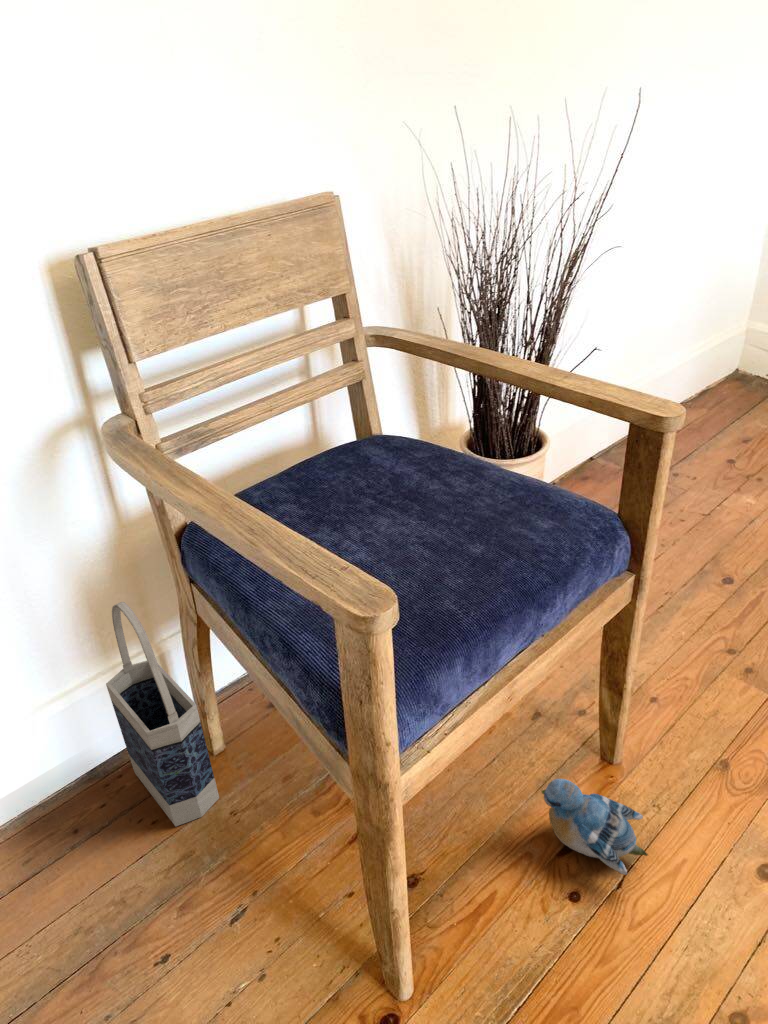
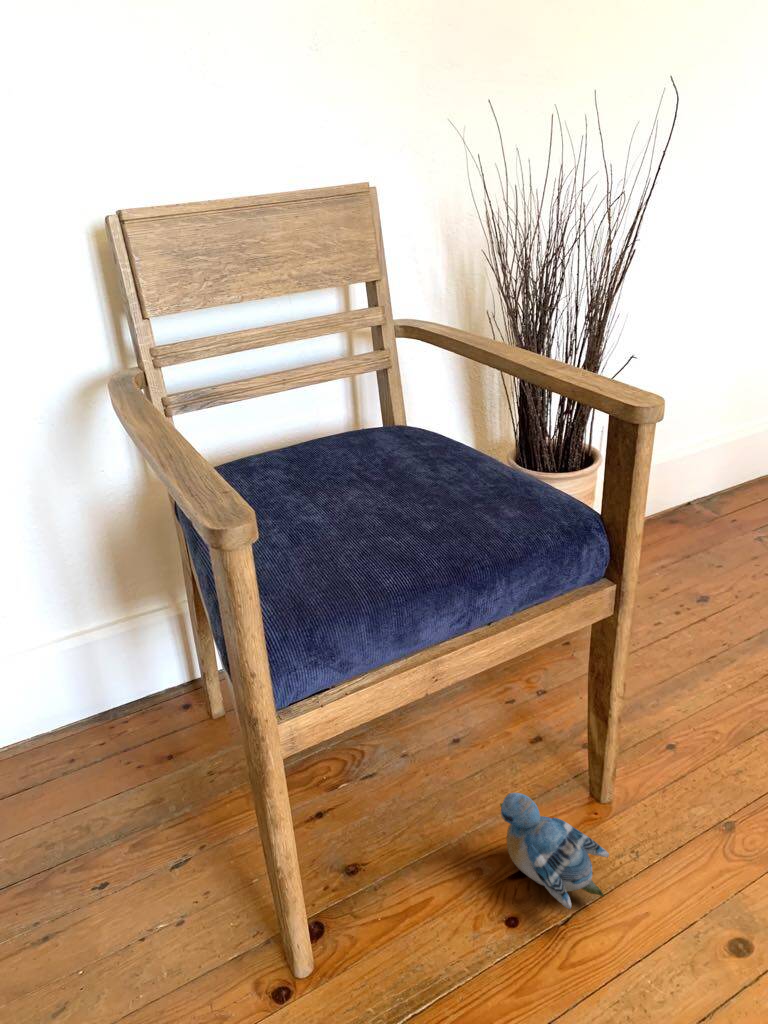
bag: present [106,602,219,826] -> none [114,546,203,774]

